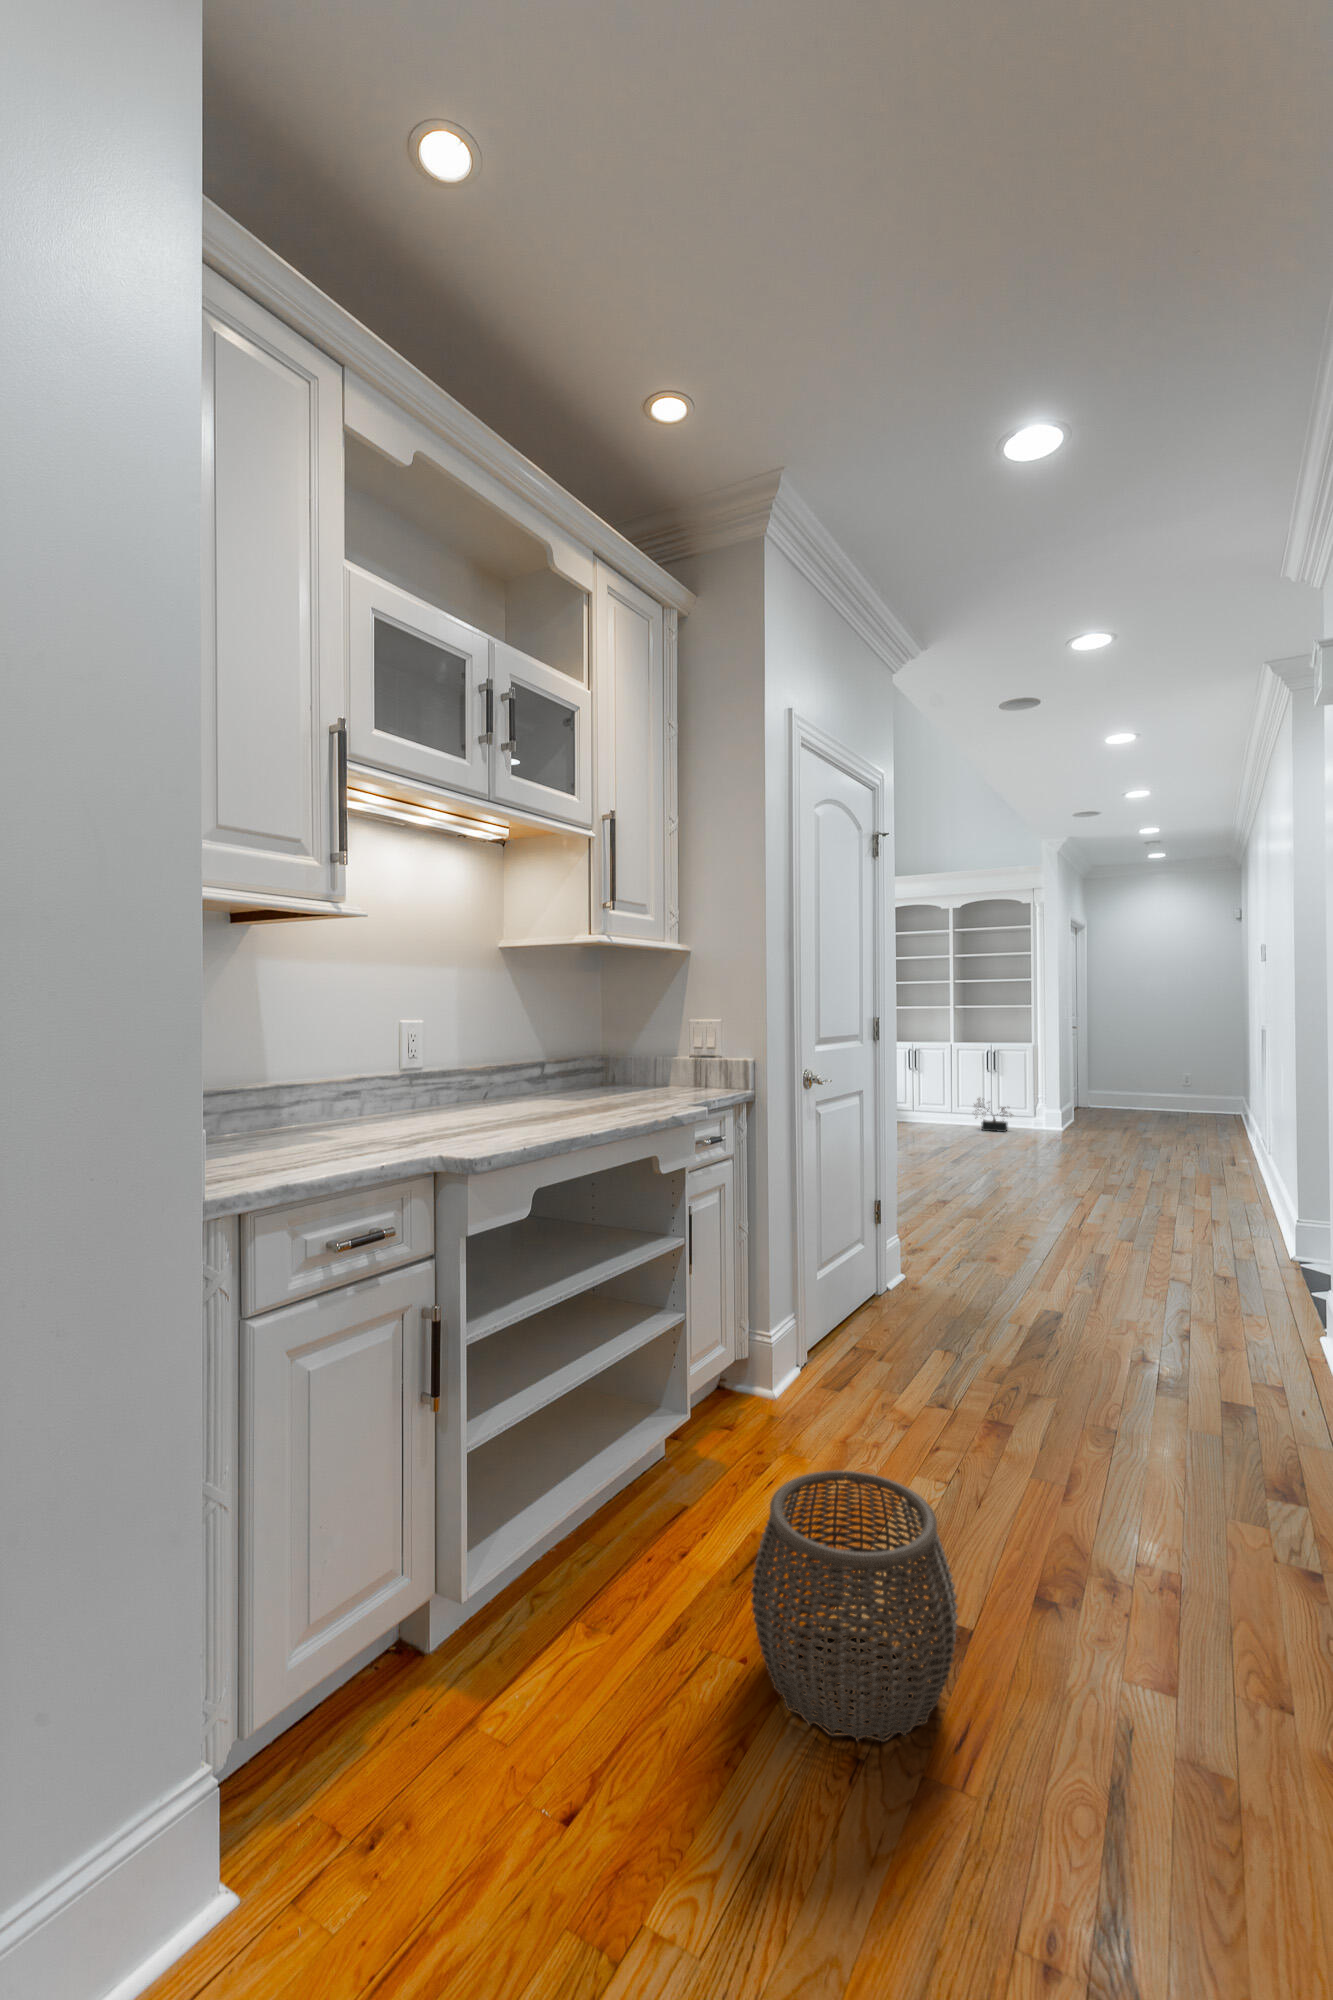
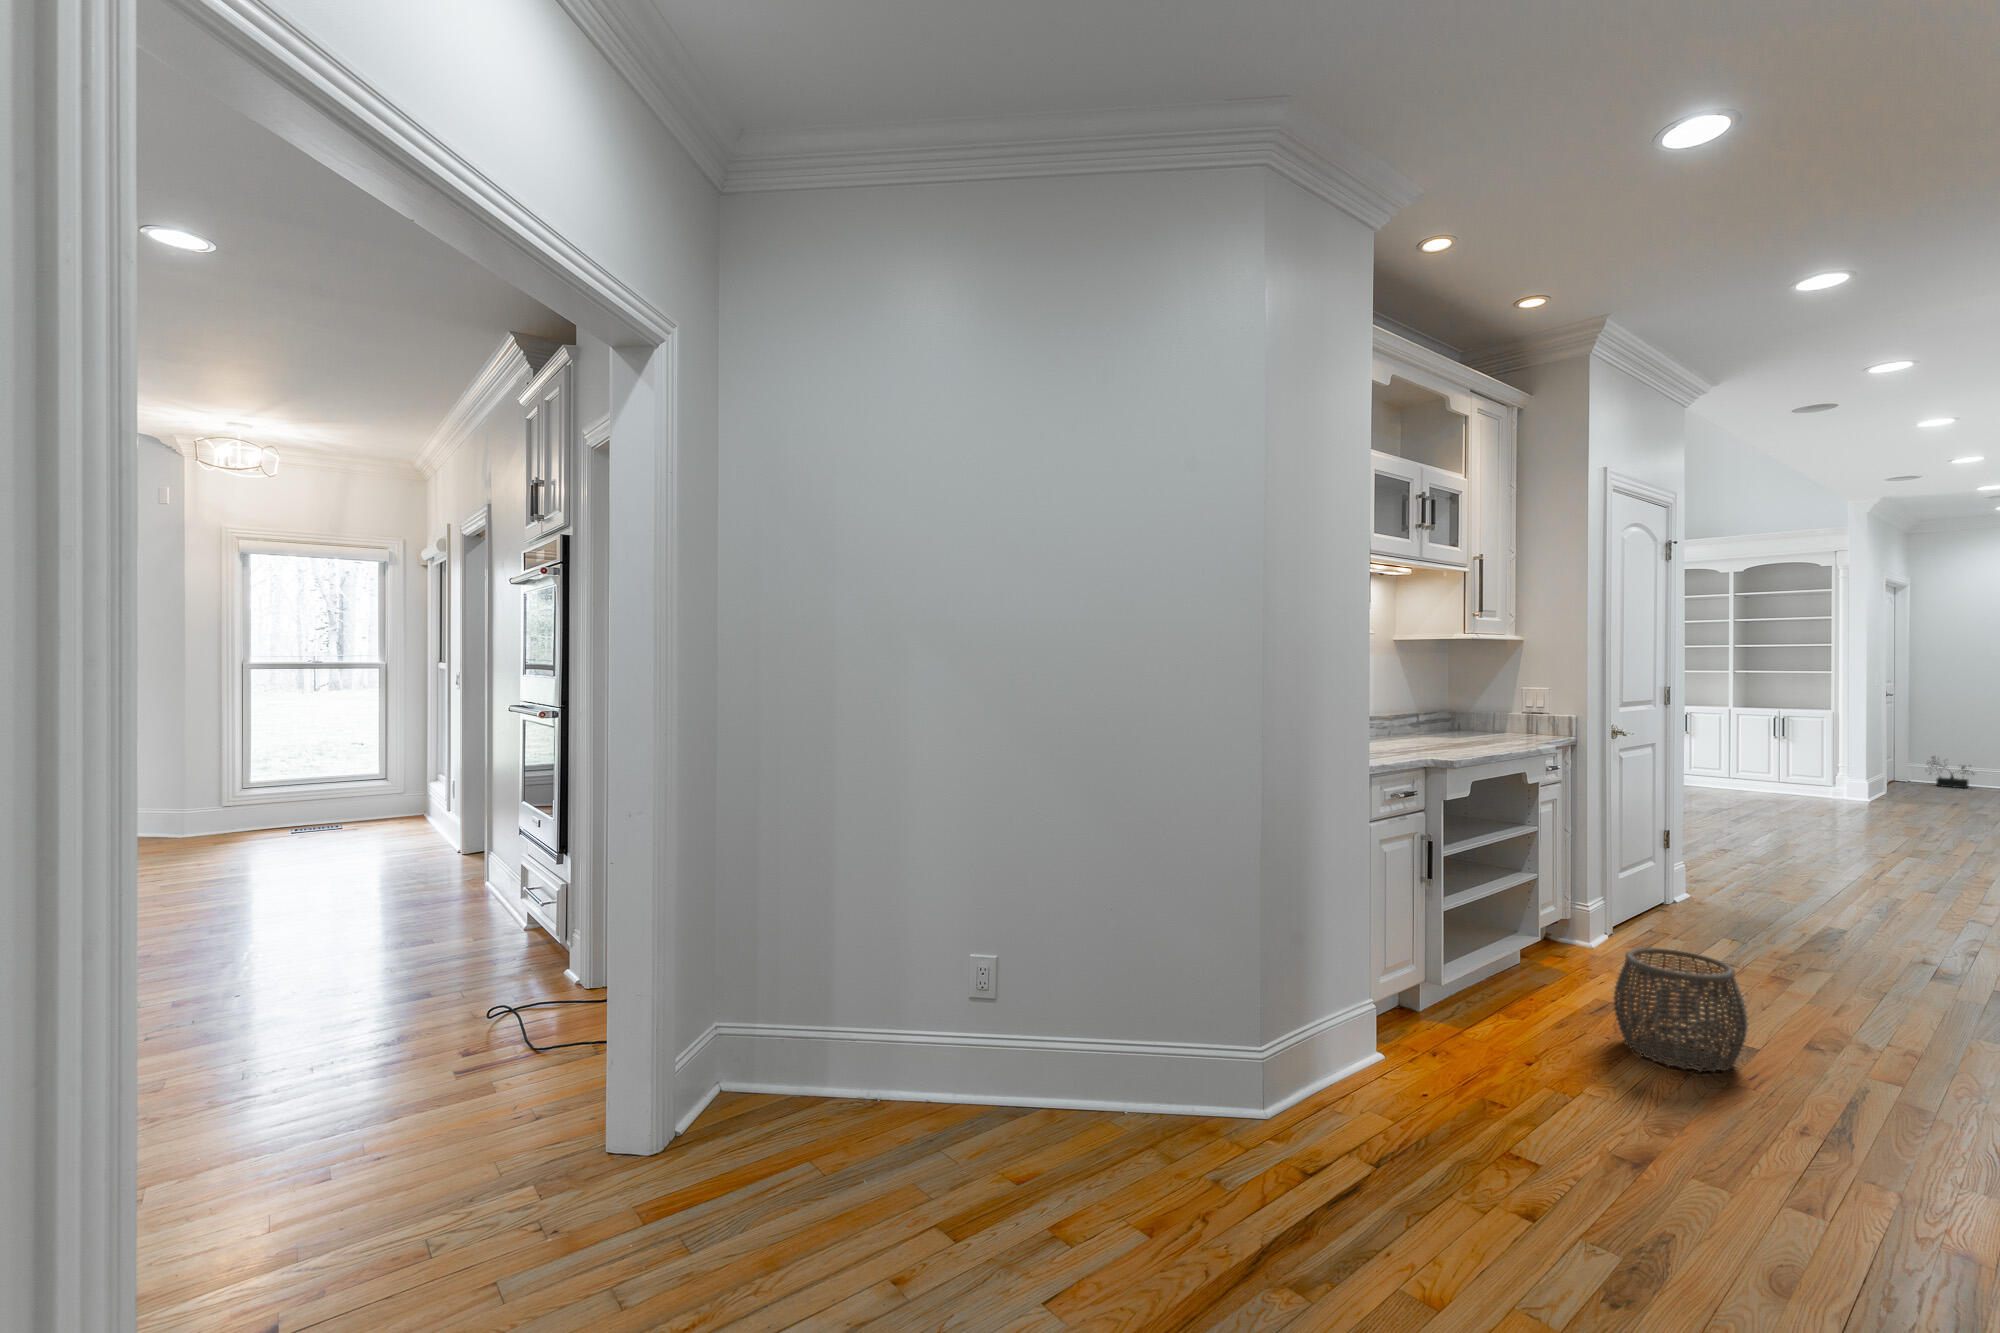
decorative plant: present [974,1099,1012,1132] -> present [1927,756,1974,788]

